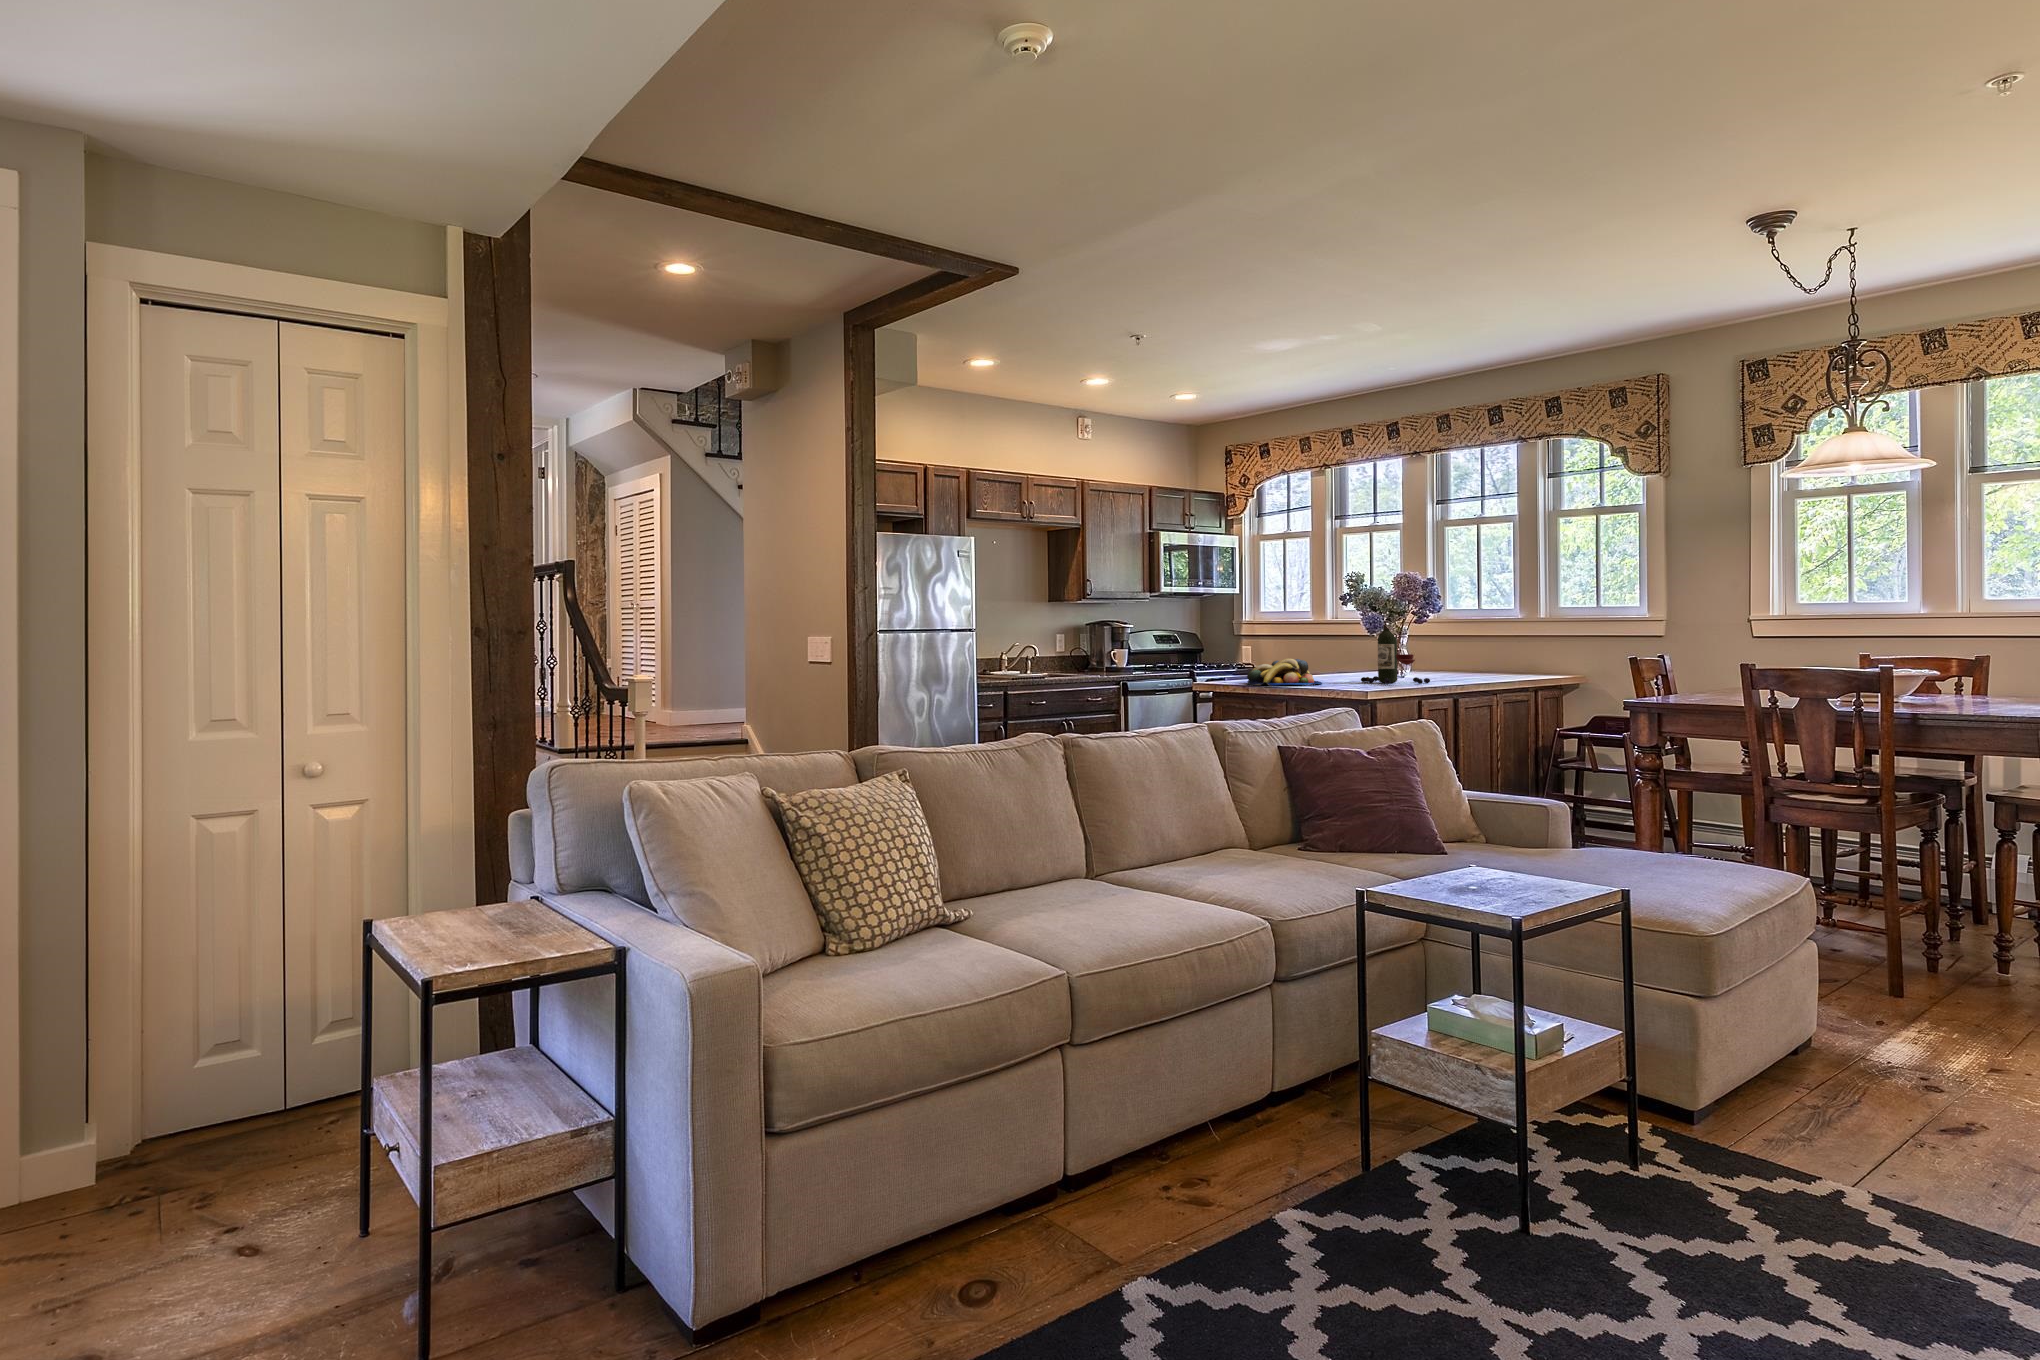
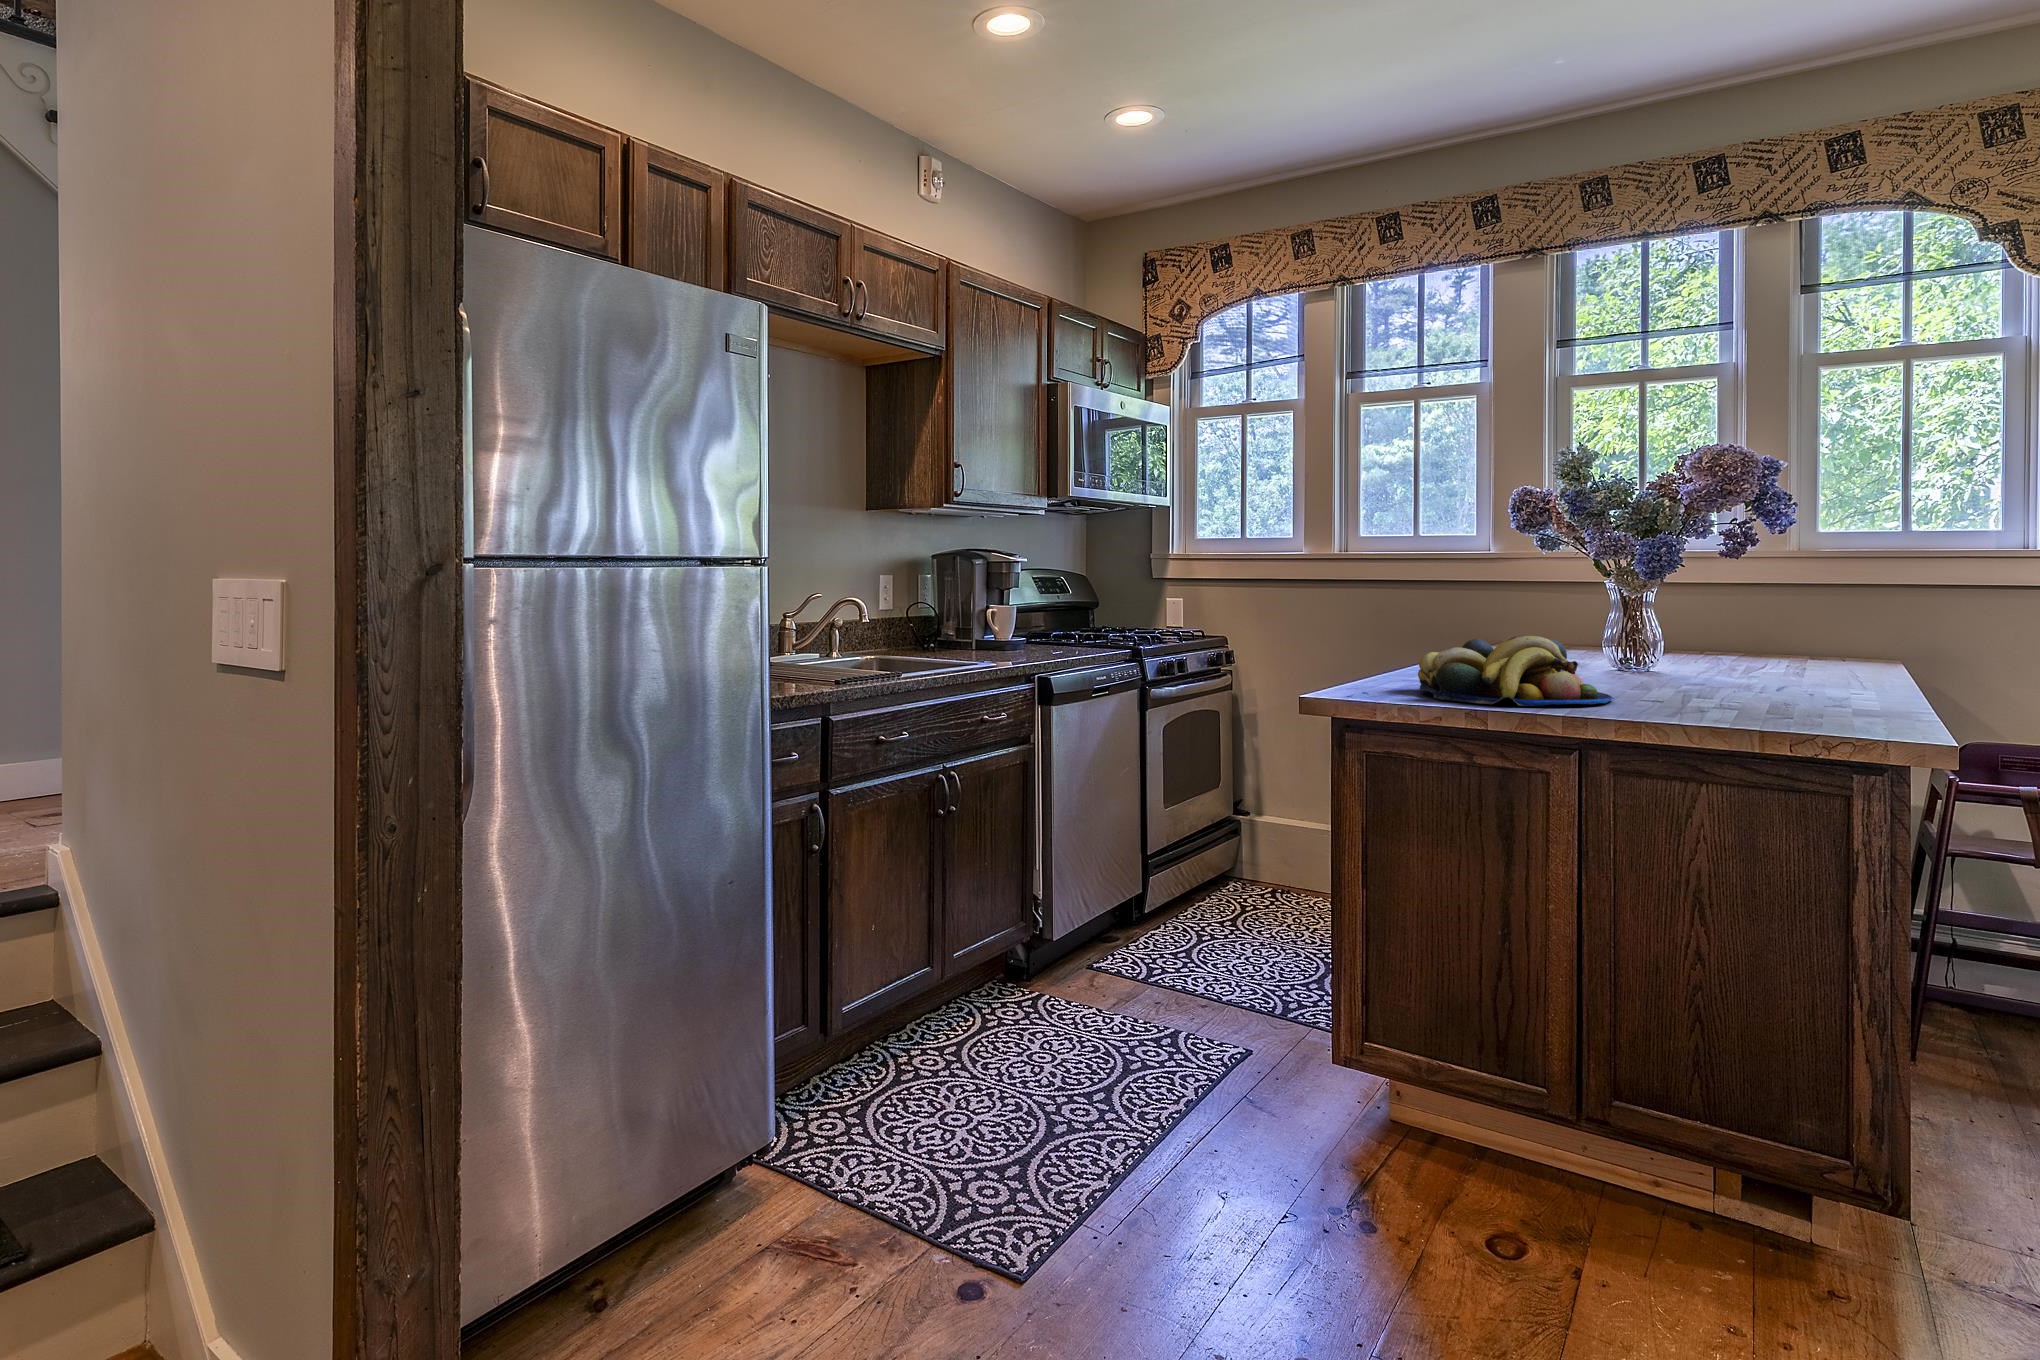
wine bottle: present [1361,625,1430,684] -> none [1652,529,1851,703]

